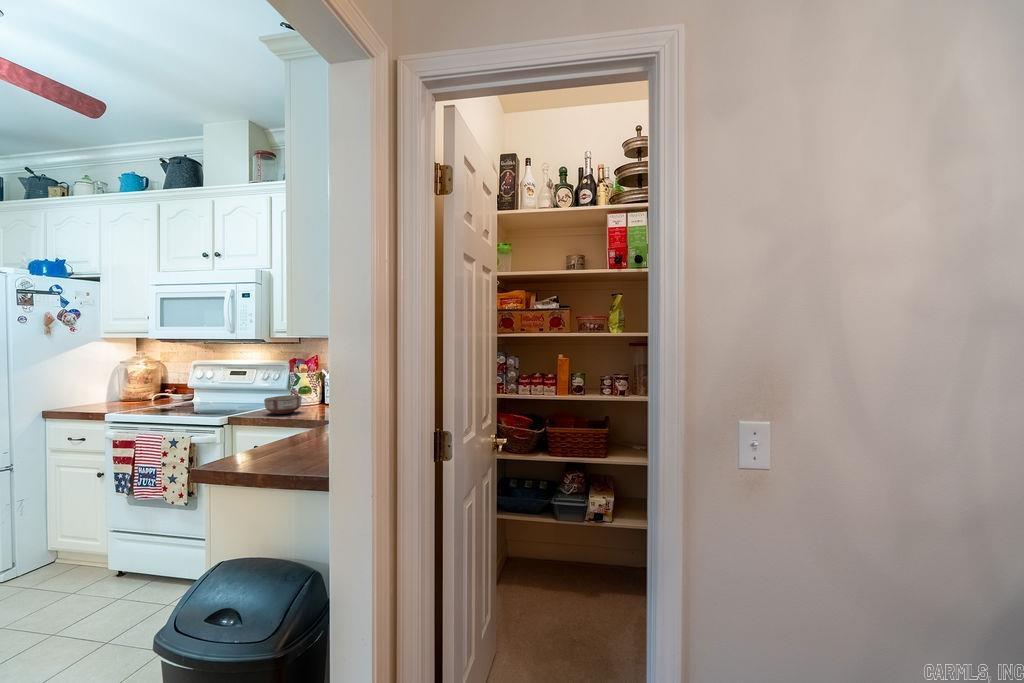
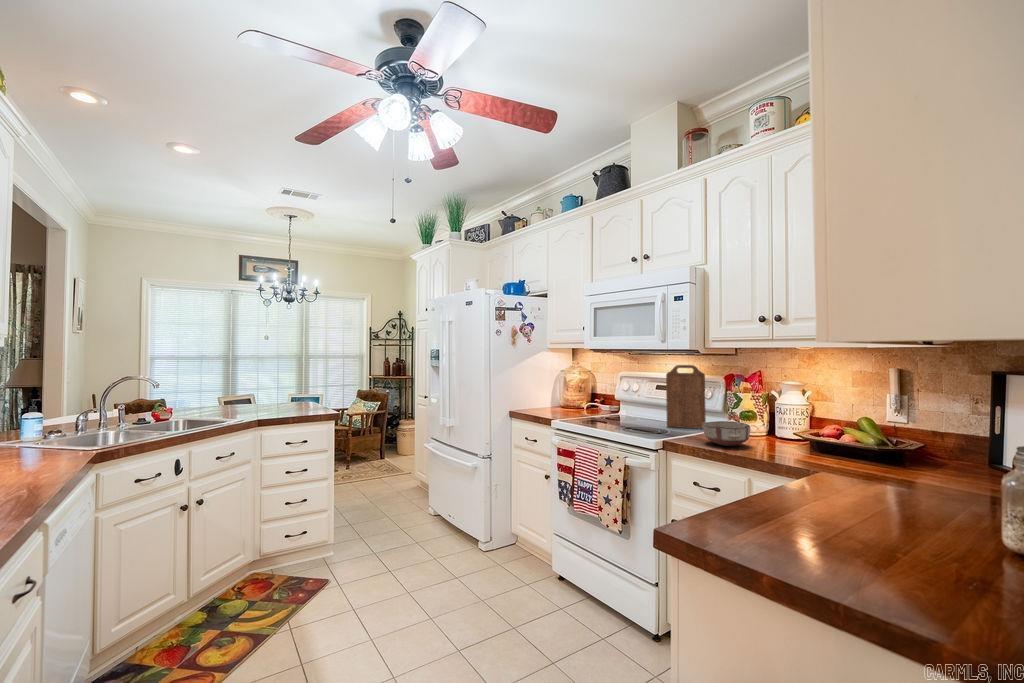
cutting board: none [238,352,274,406] -> present [666,365,706,428]

